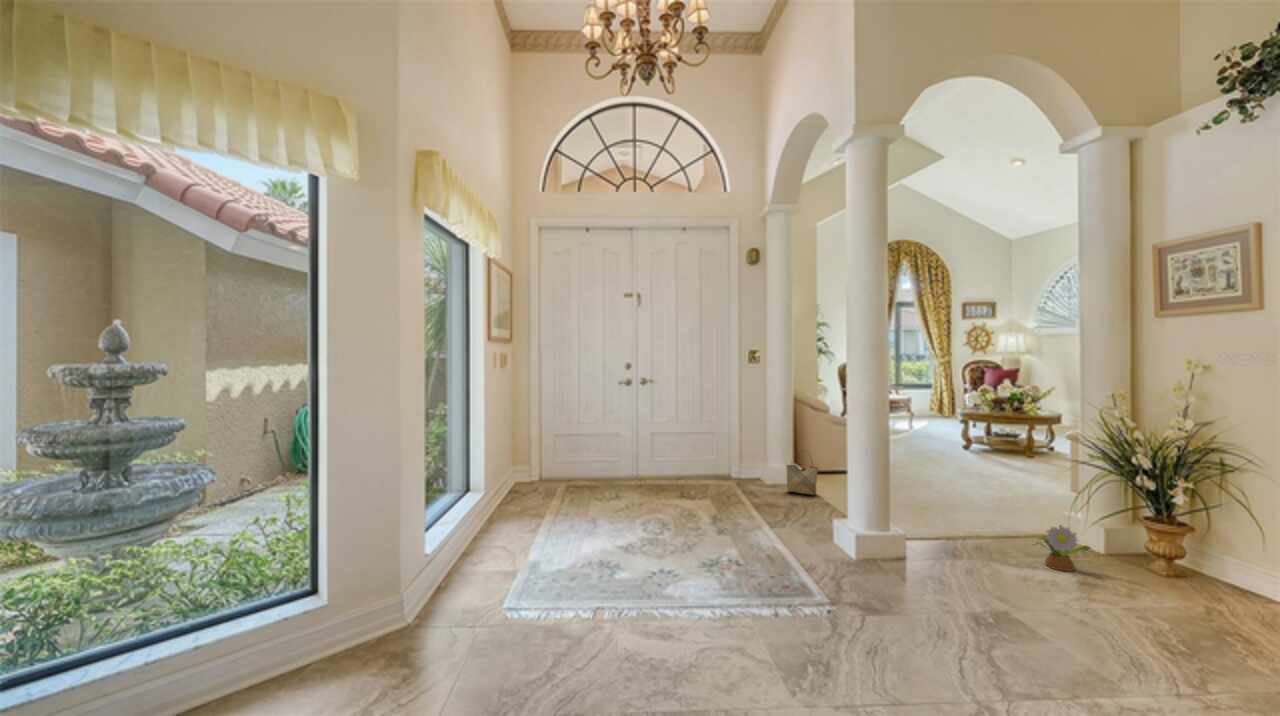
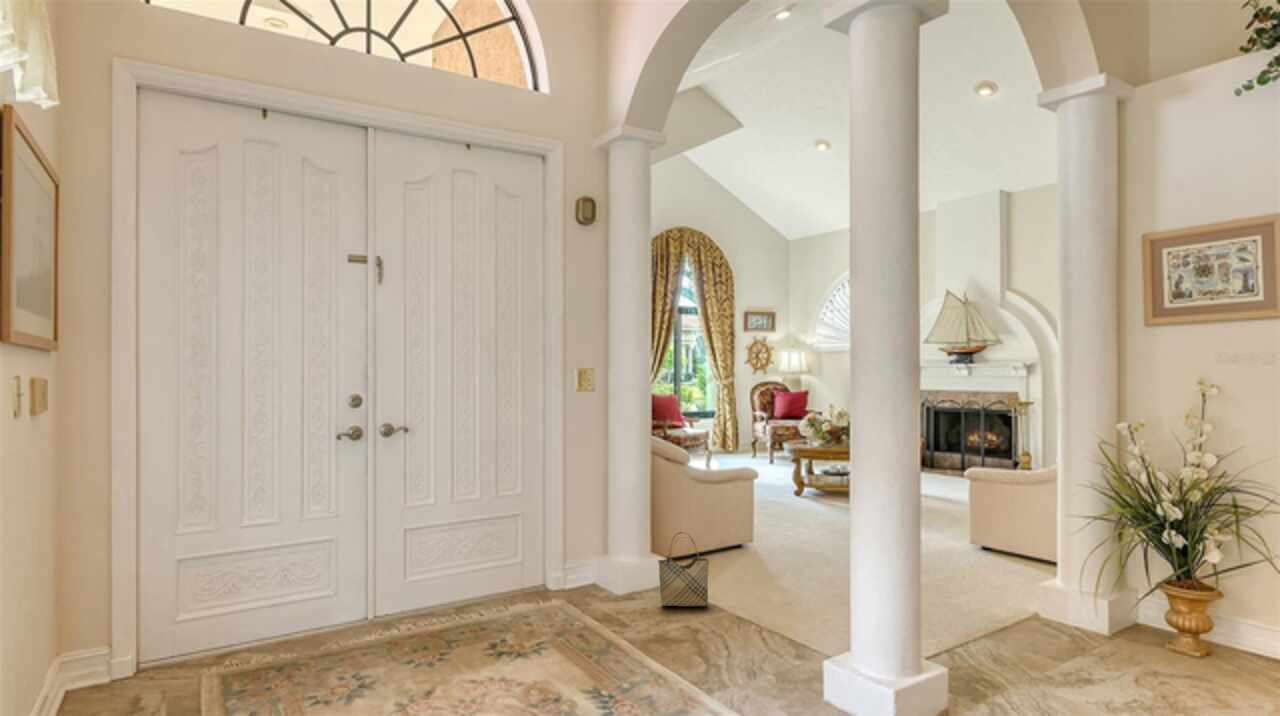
decorative plant: present [1033,525,1091,571] -> none [1068,616,1147,683]

